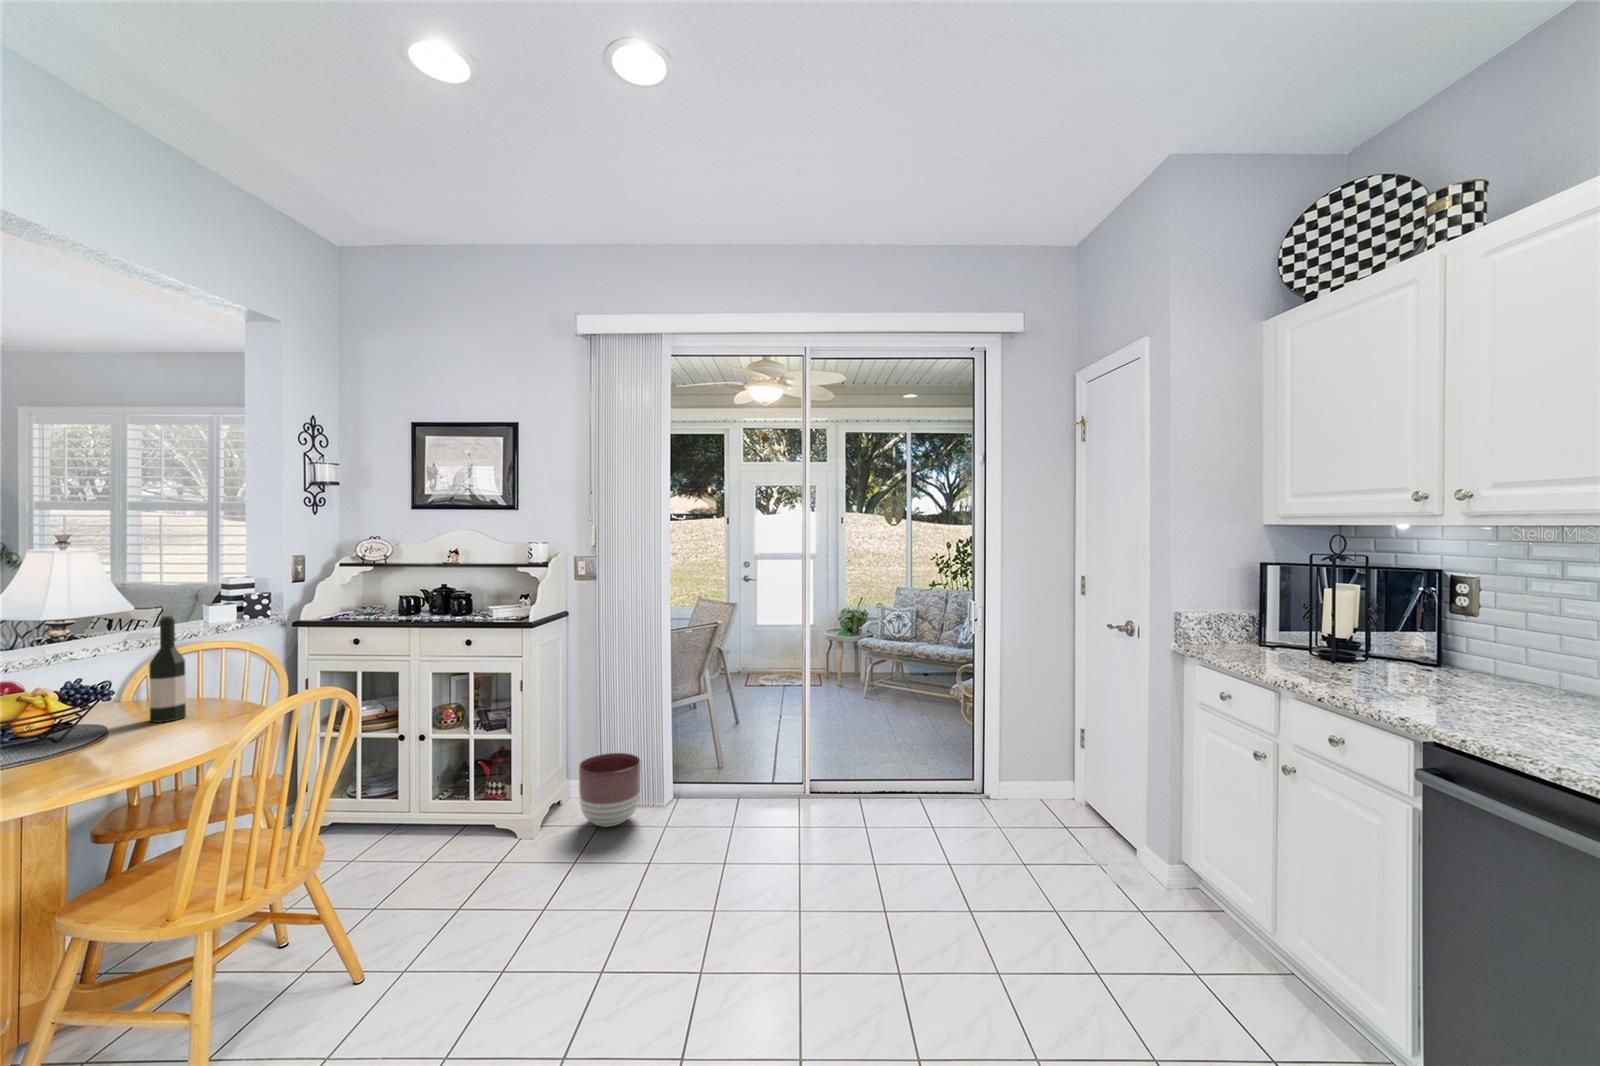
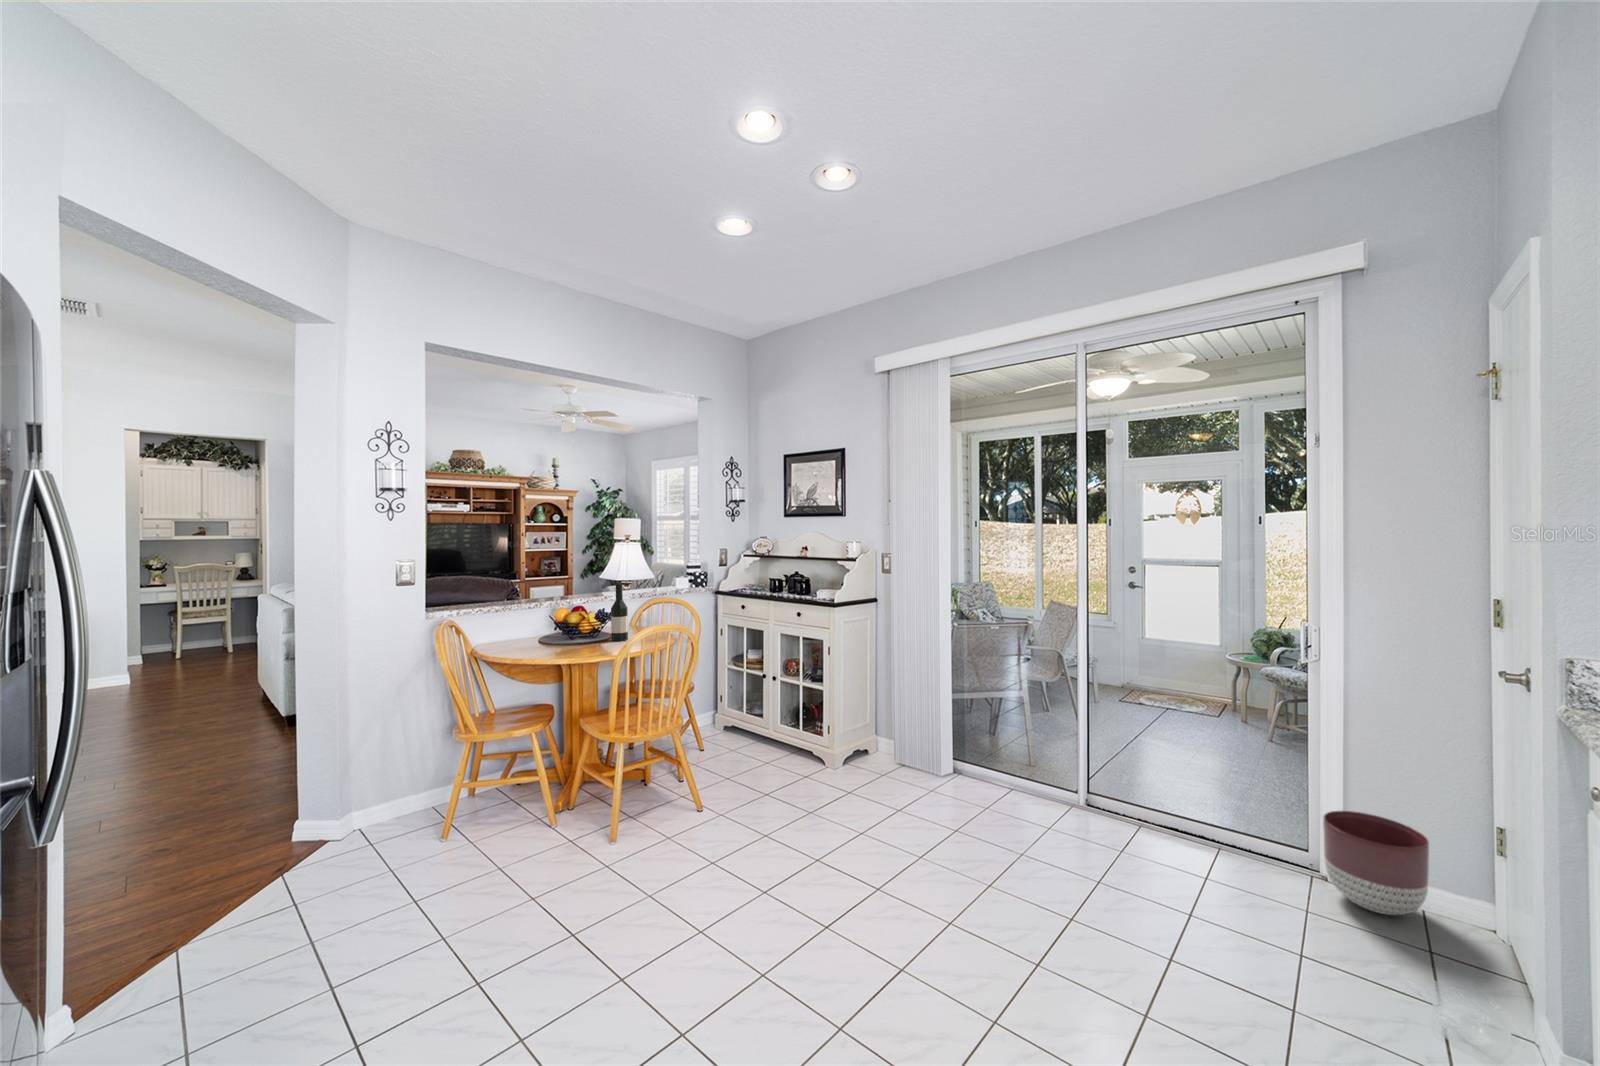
planter: present [579,753,641,827] -> present [1323,811,1429,915]

